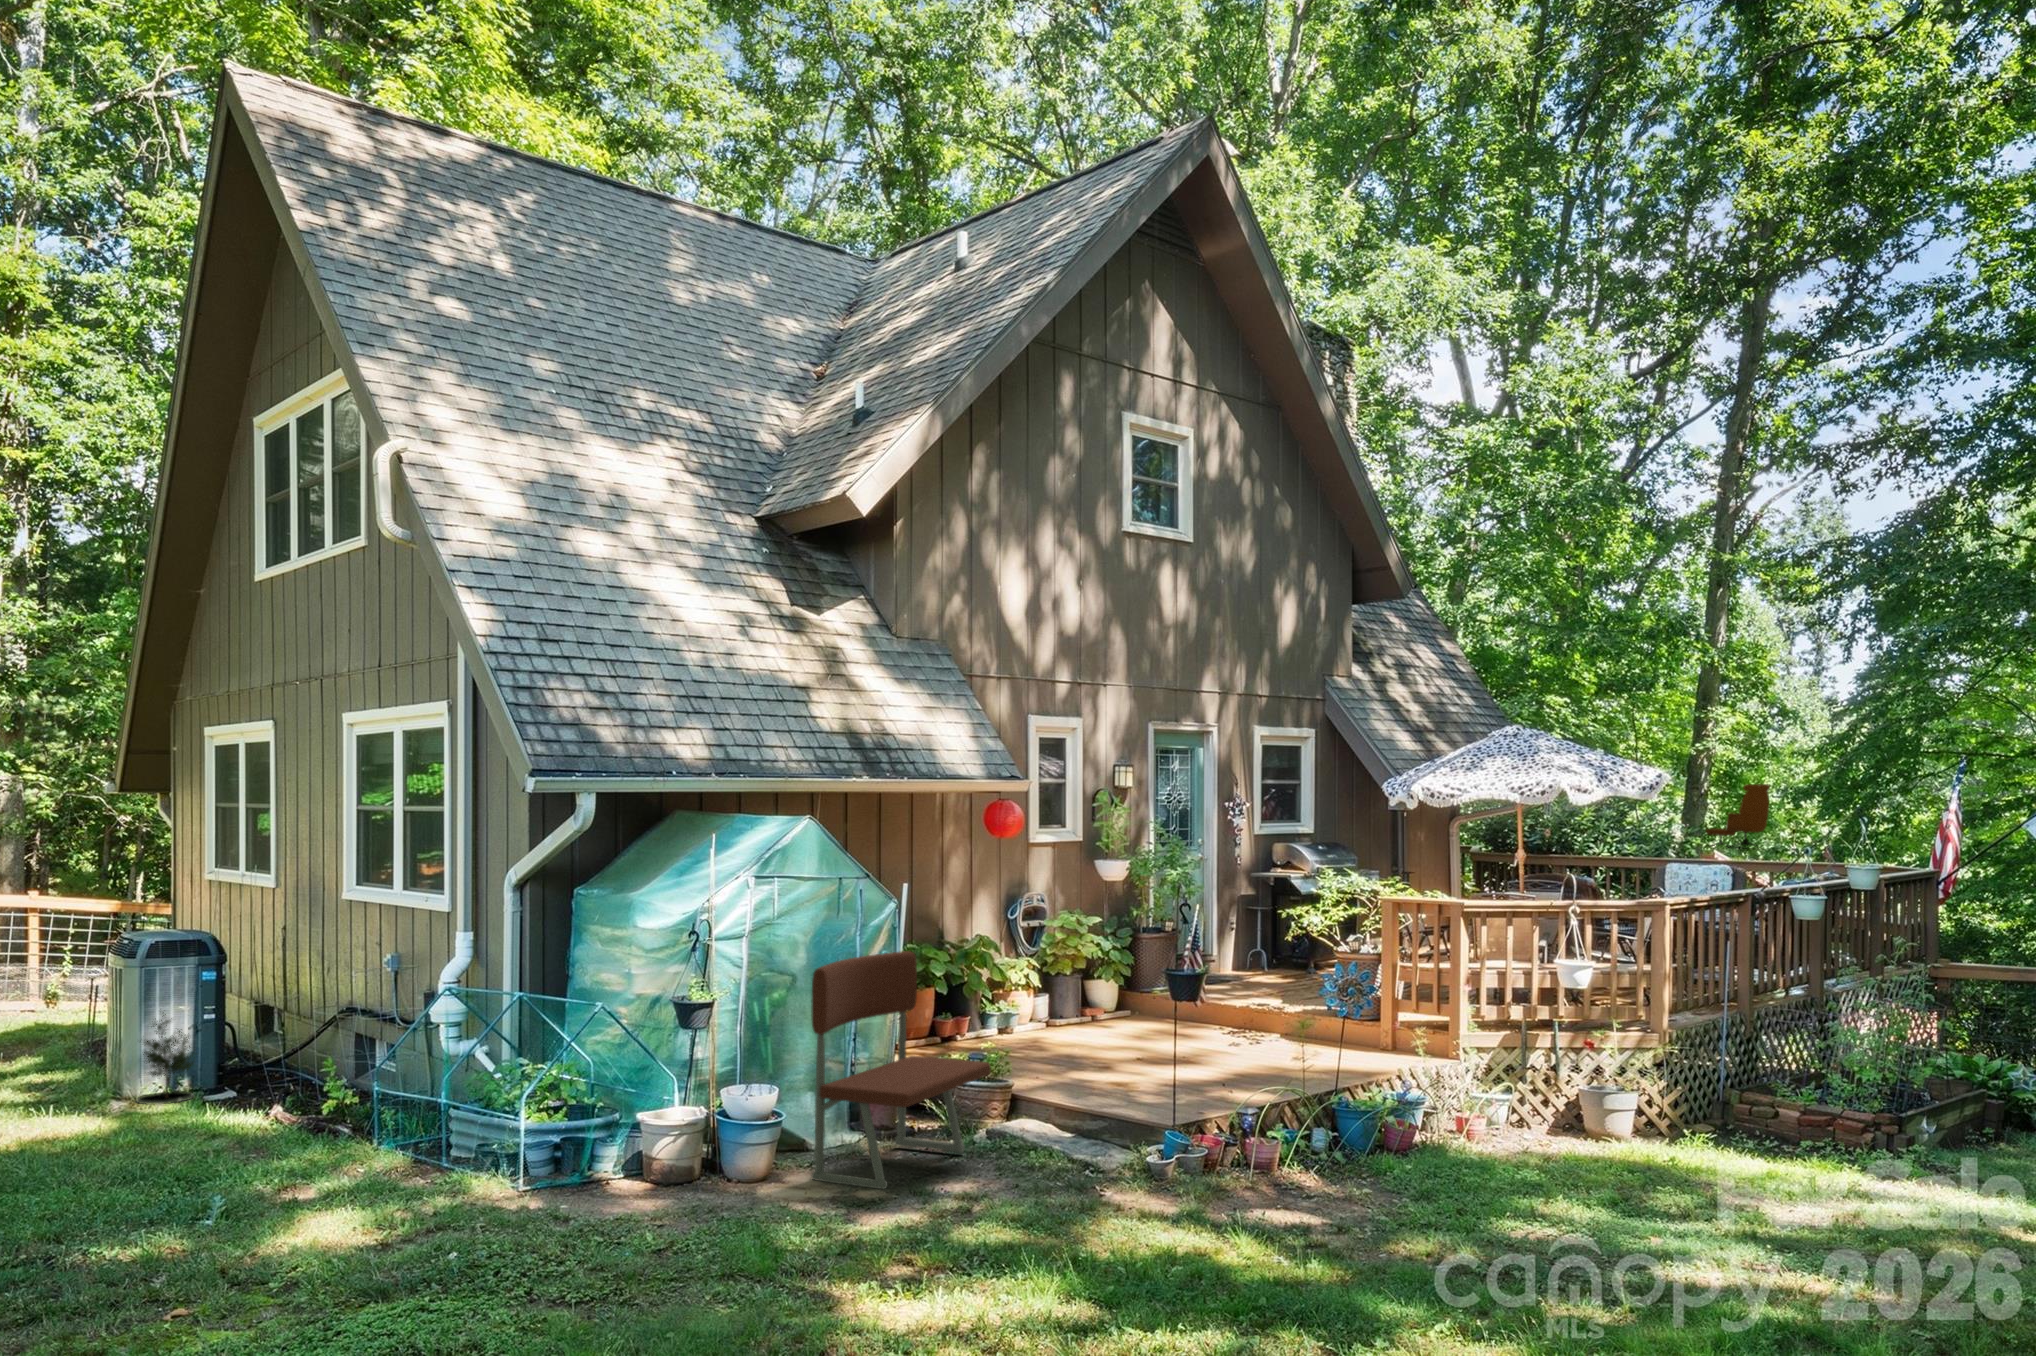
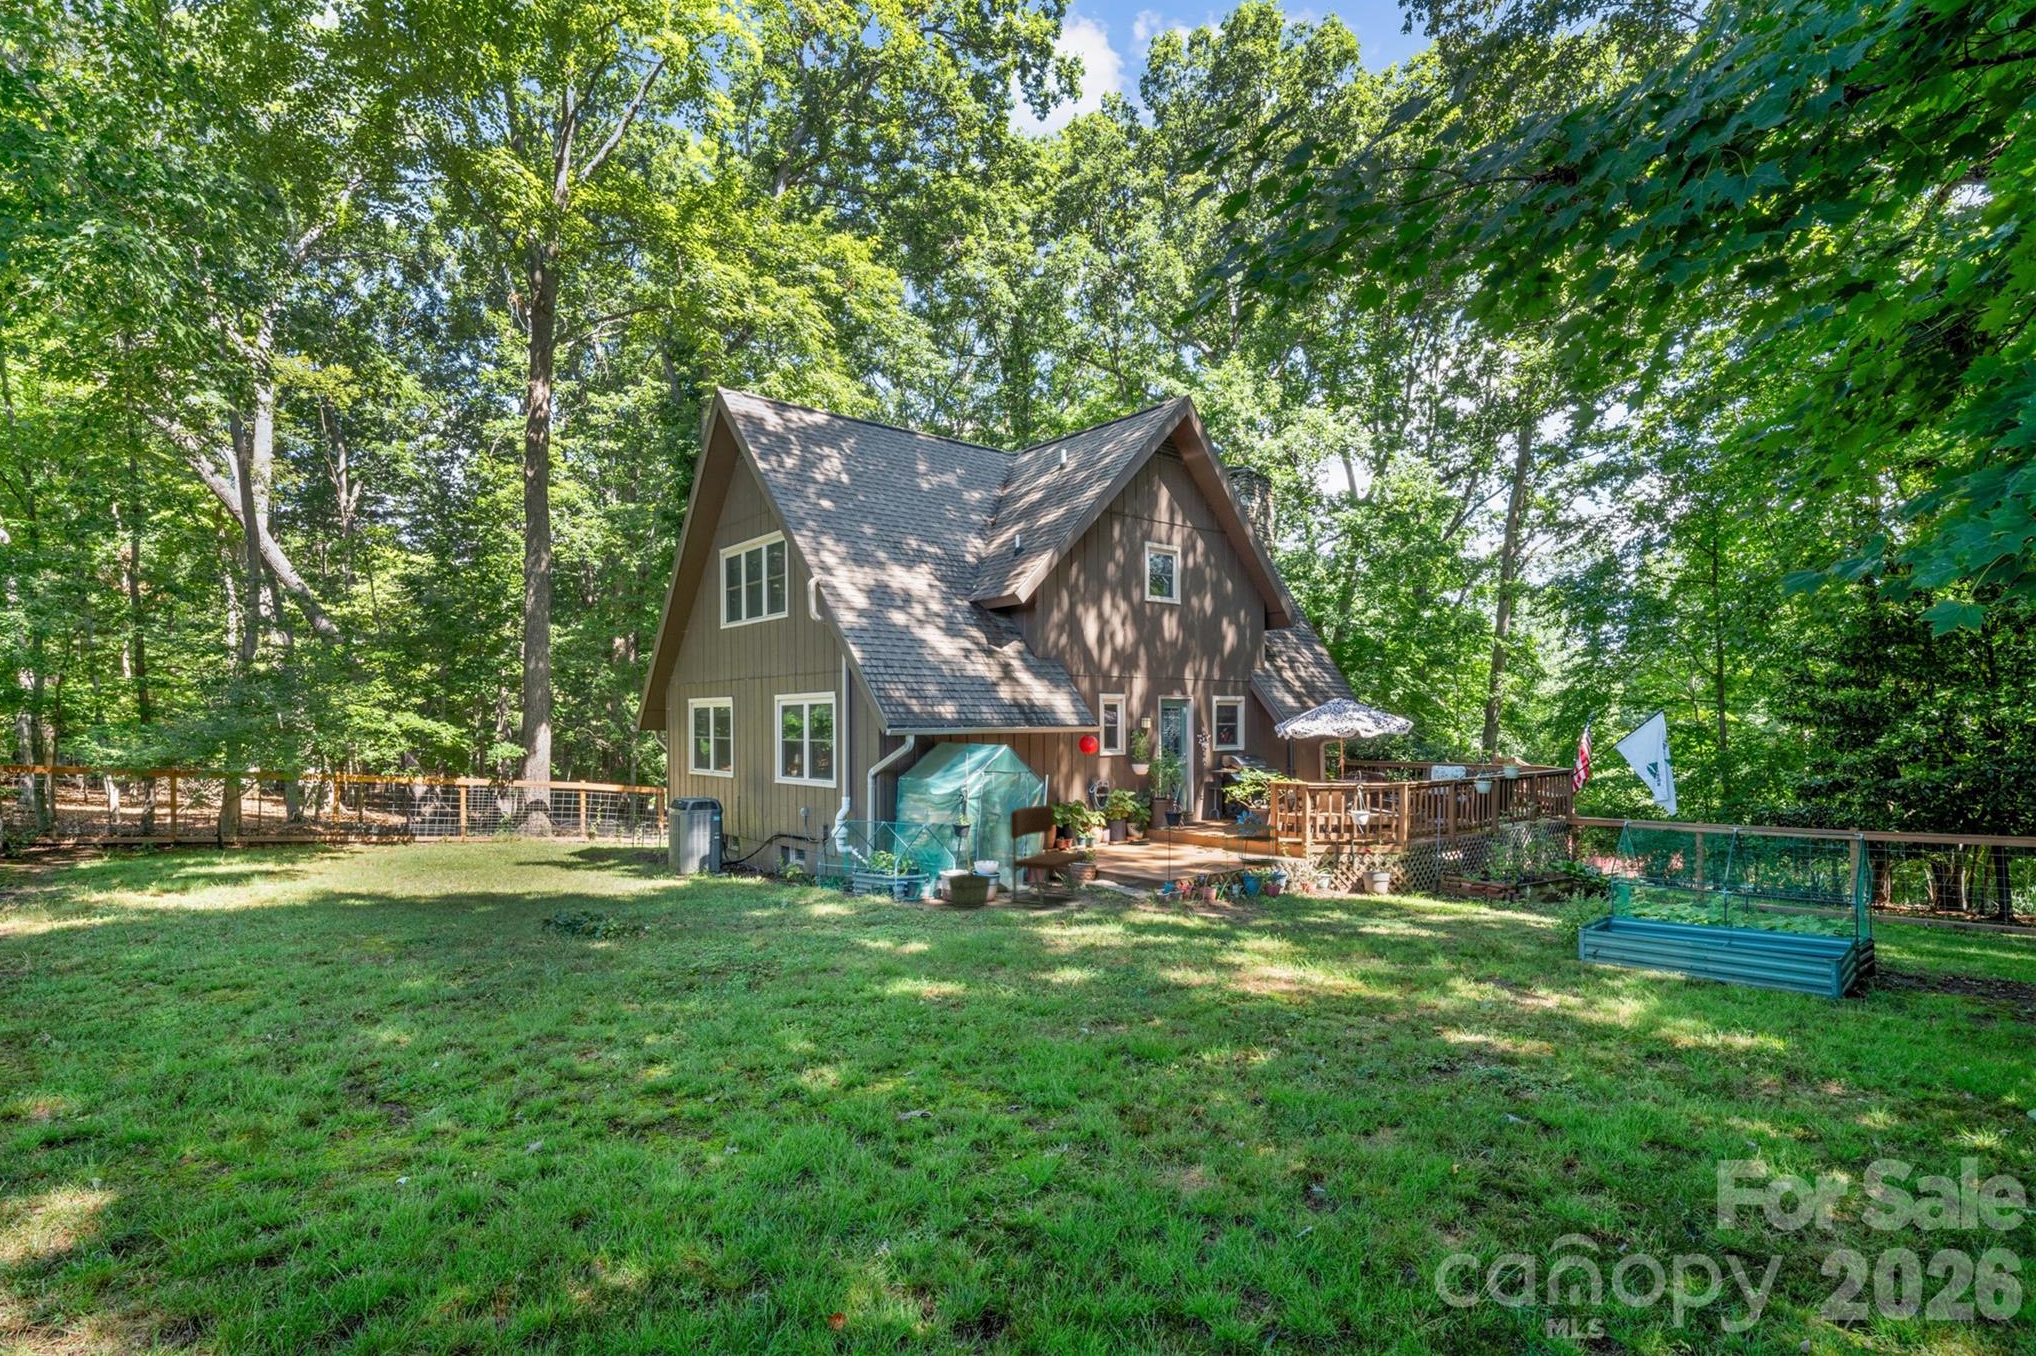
lounge chair: present [1706,784,1770,847] -> none [1476,723,1512,759]
side table: none [1308,987,1404,1073] -> present [1233,824,1277,862]
potted tree: present [136,1012,194,1104] -> present [1129,809,1148,845]
wooden bucket: none [659,1104,761,1202] -> present [949,874,990,907]

